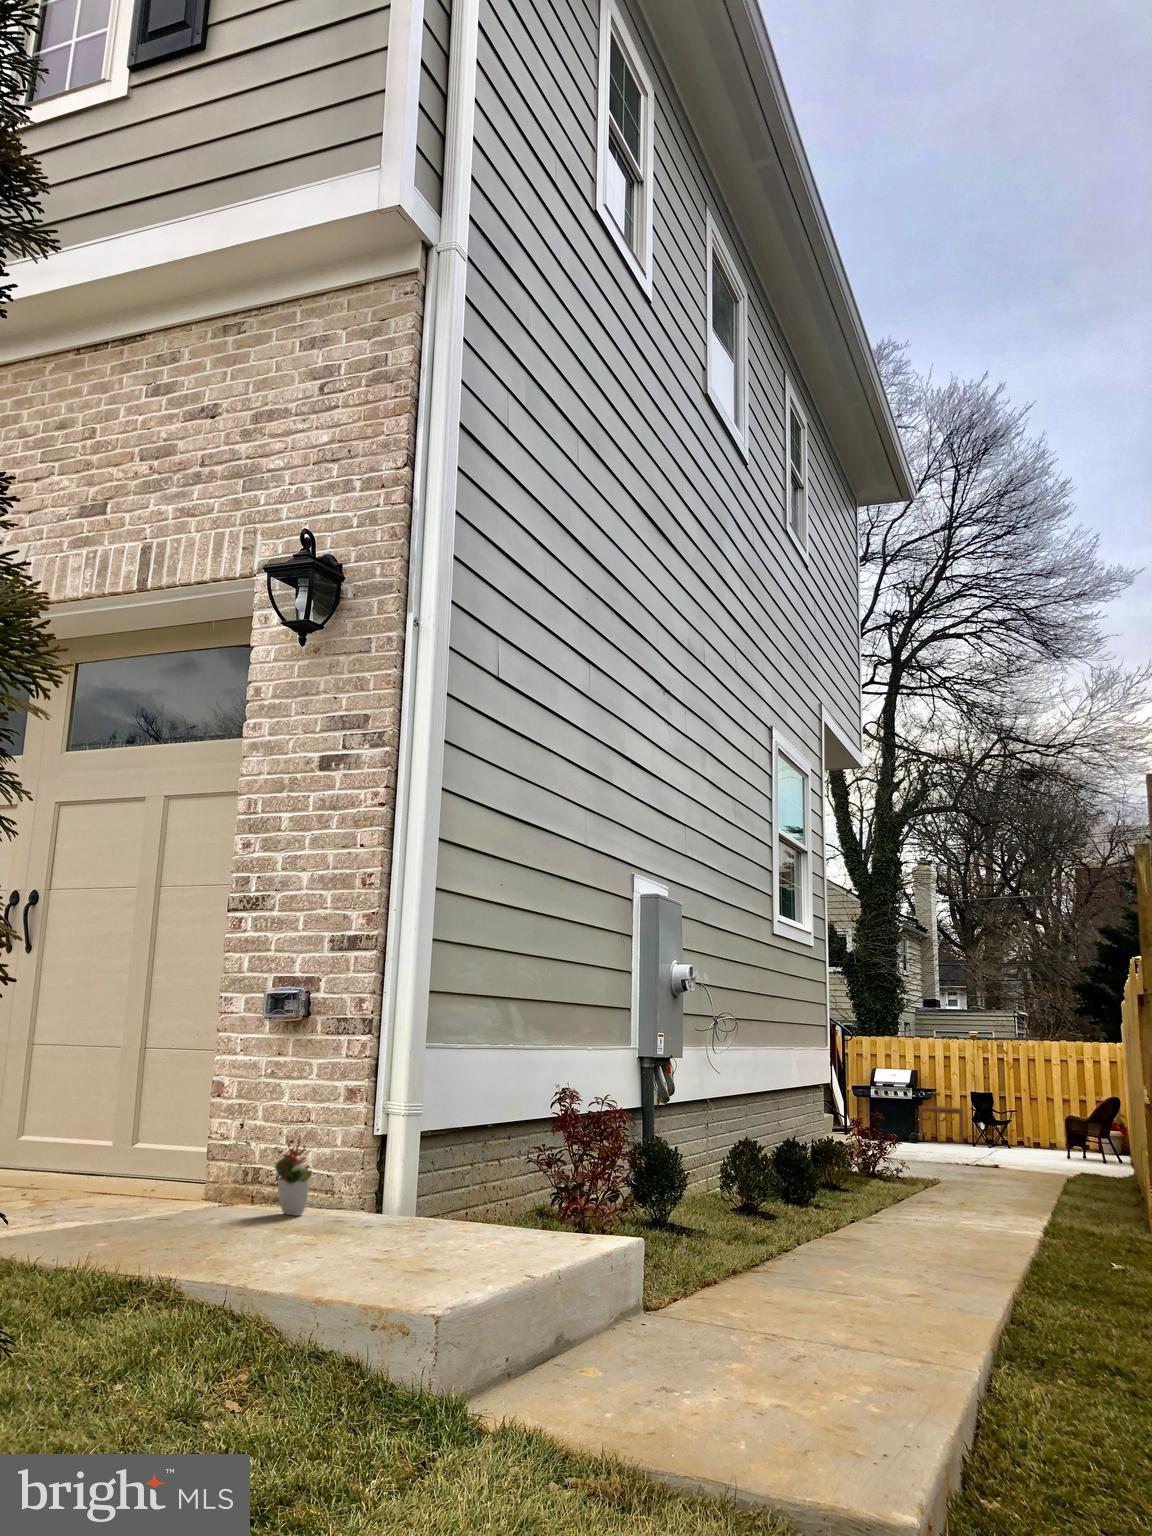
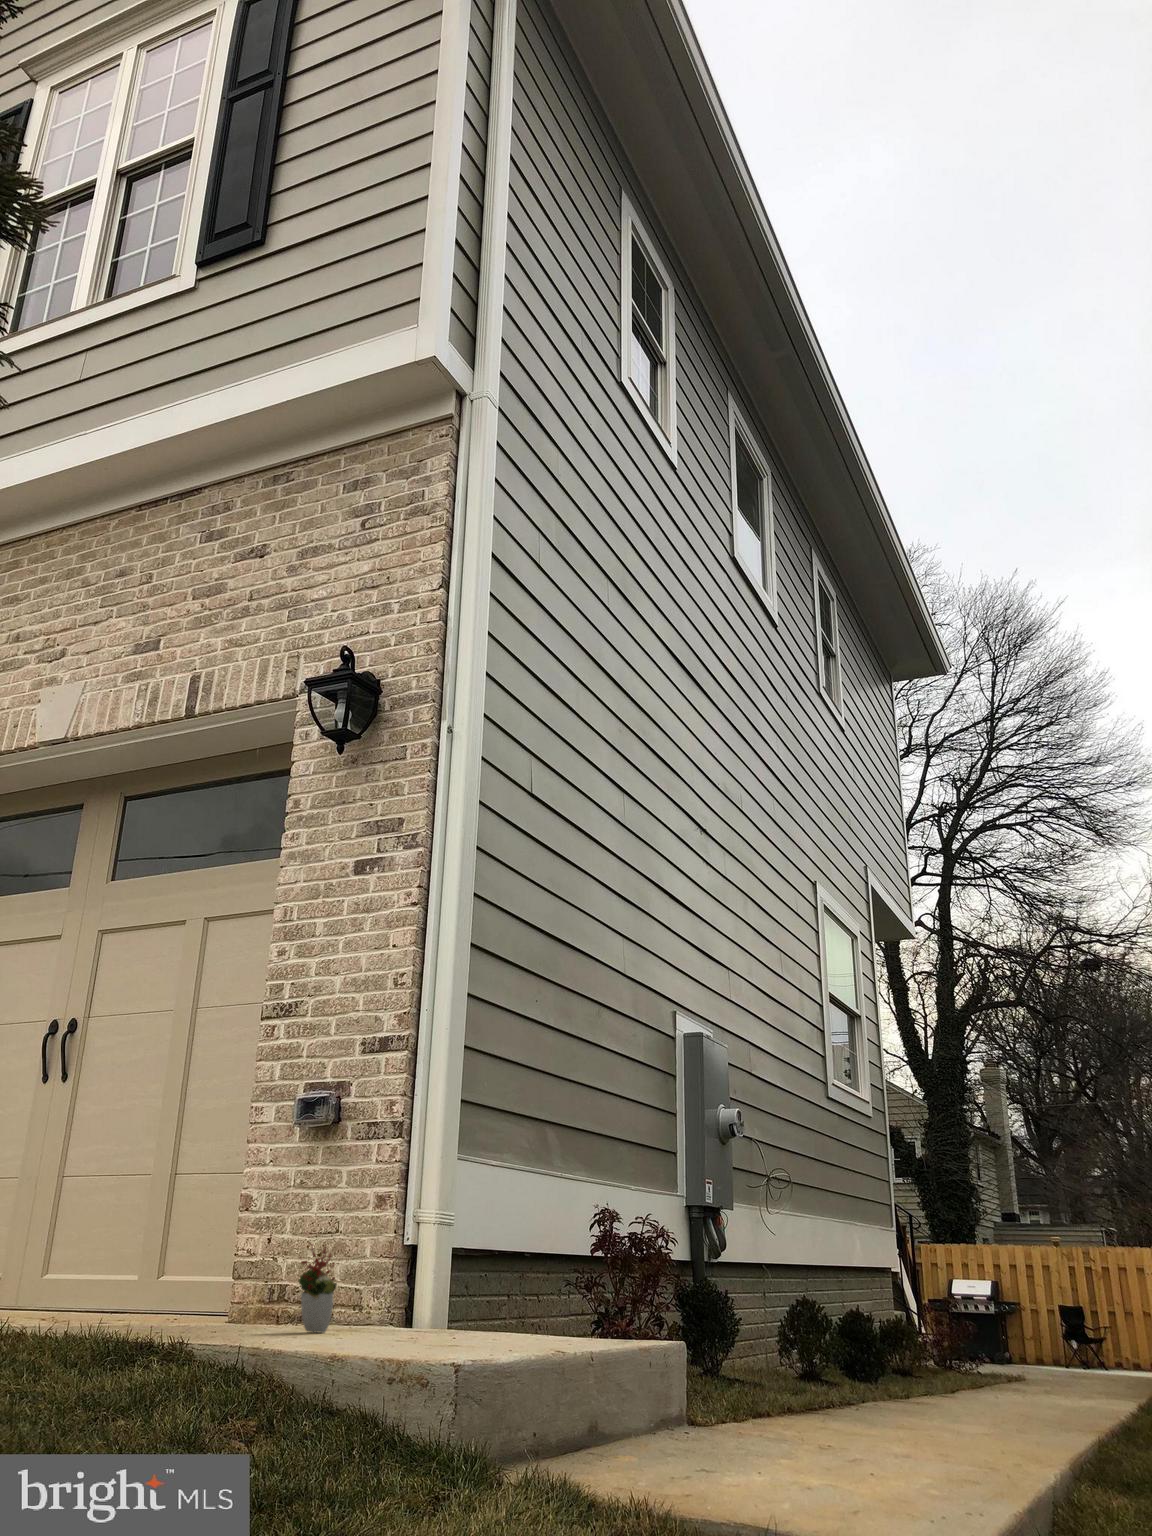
side table: present [919,1106,963,1143] -> none [1004,1317,1056,1360]

